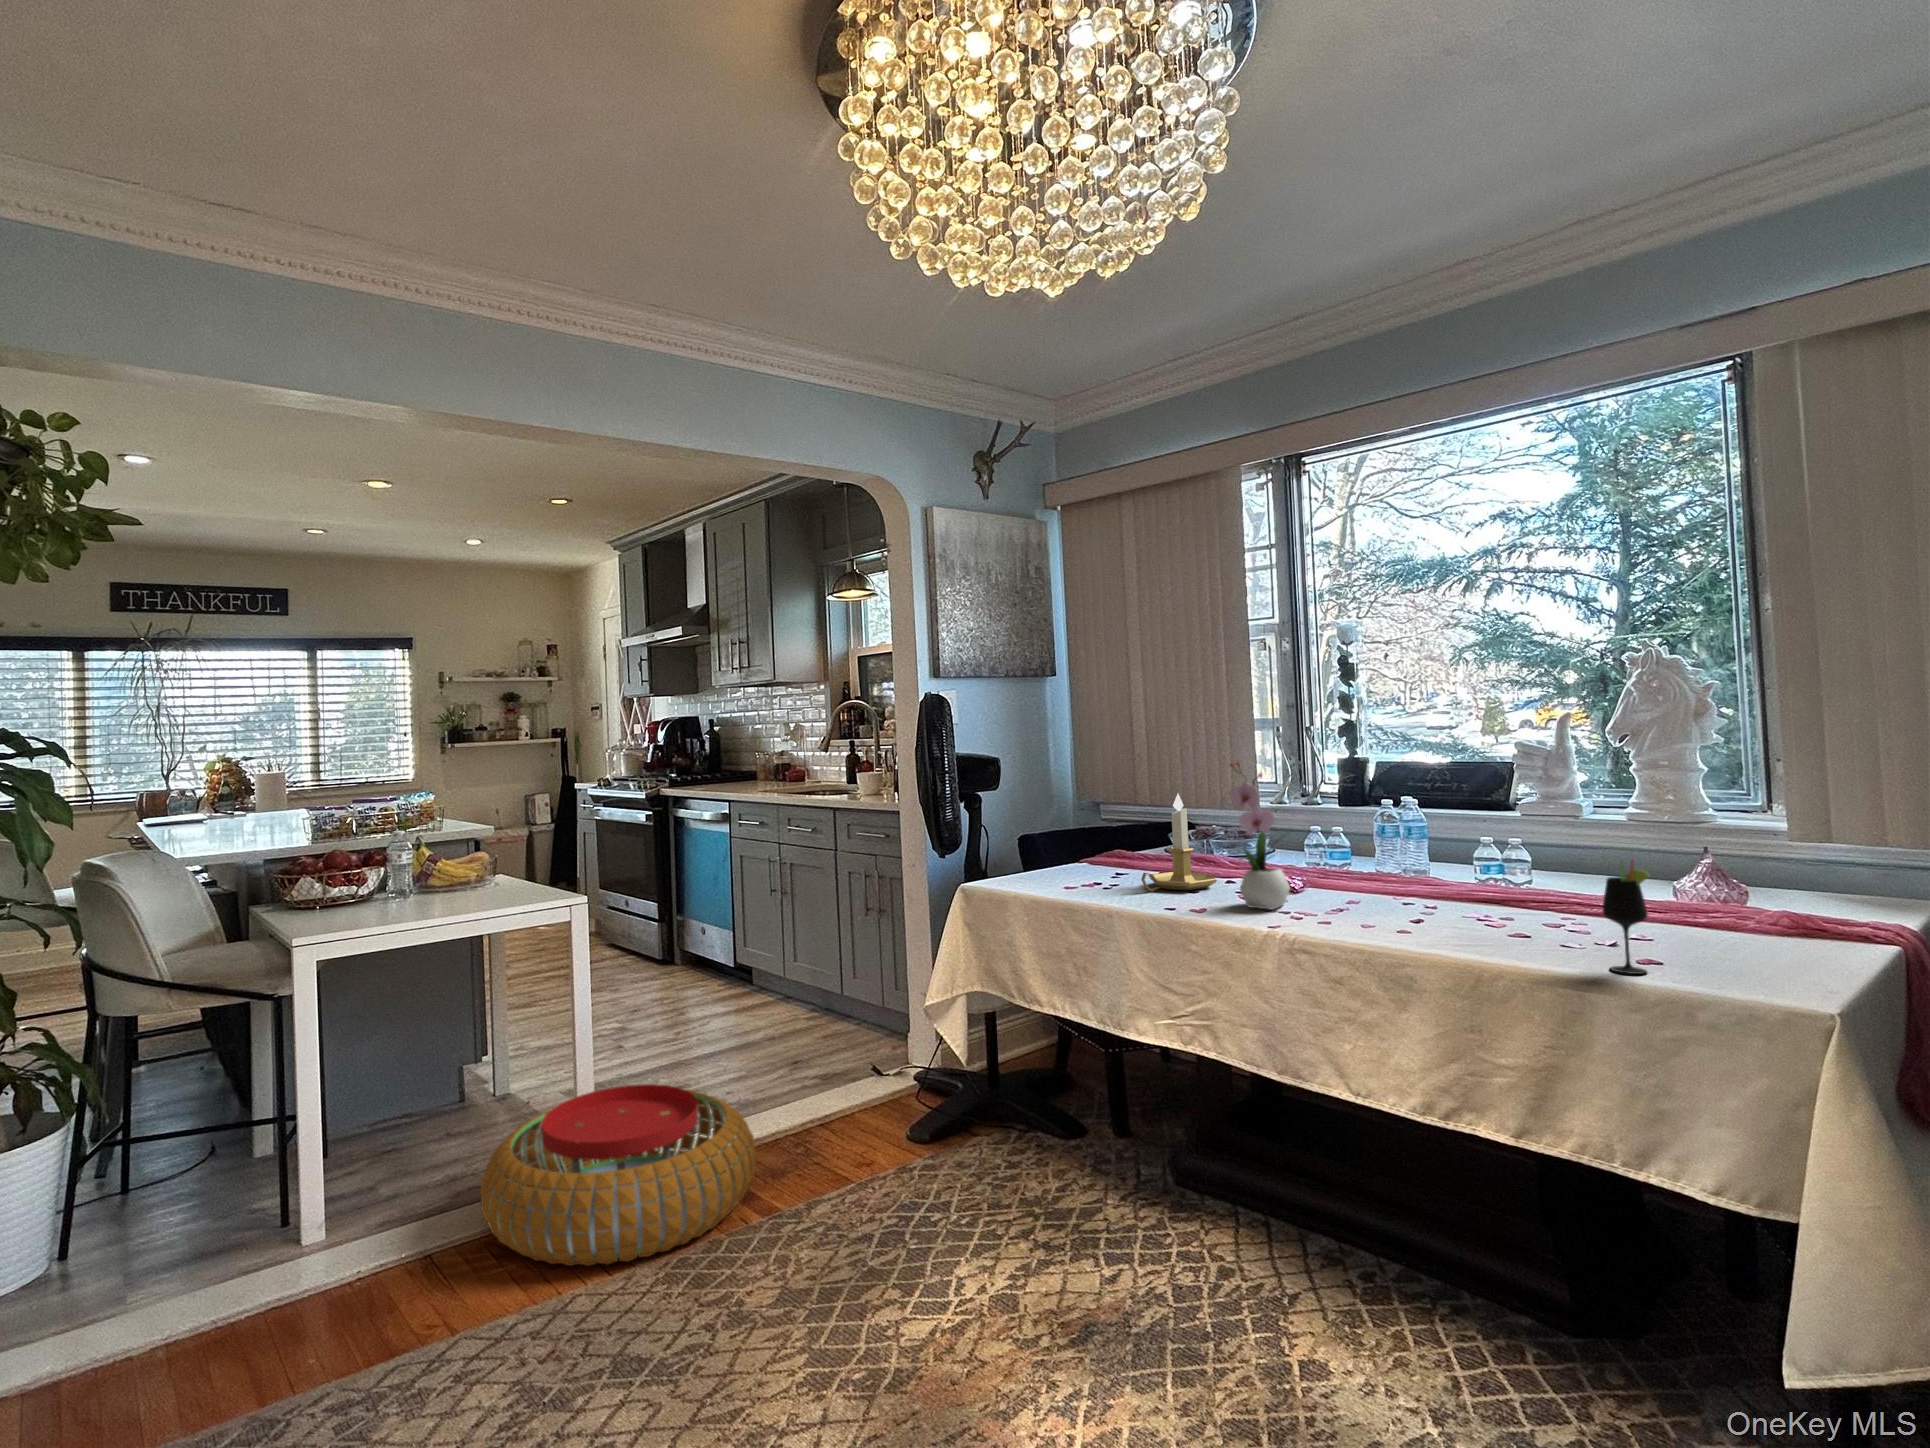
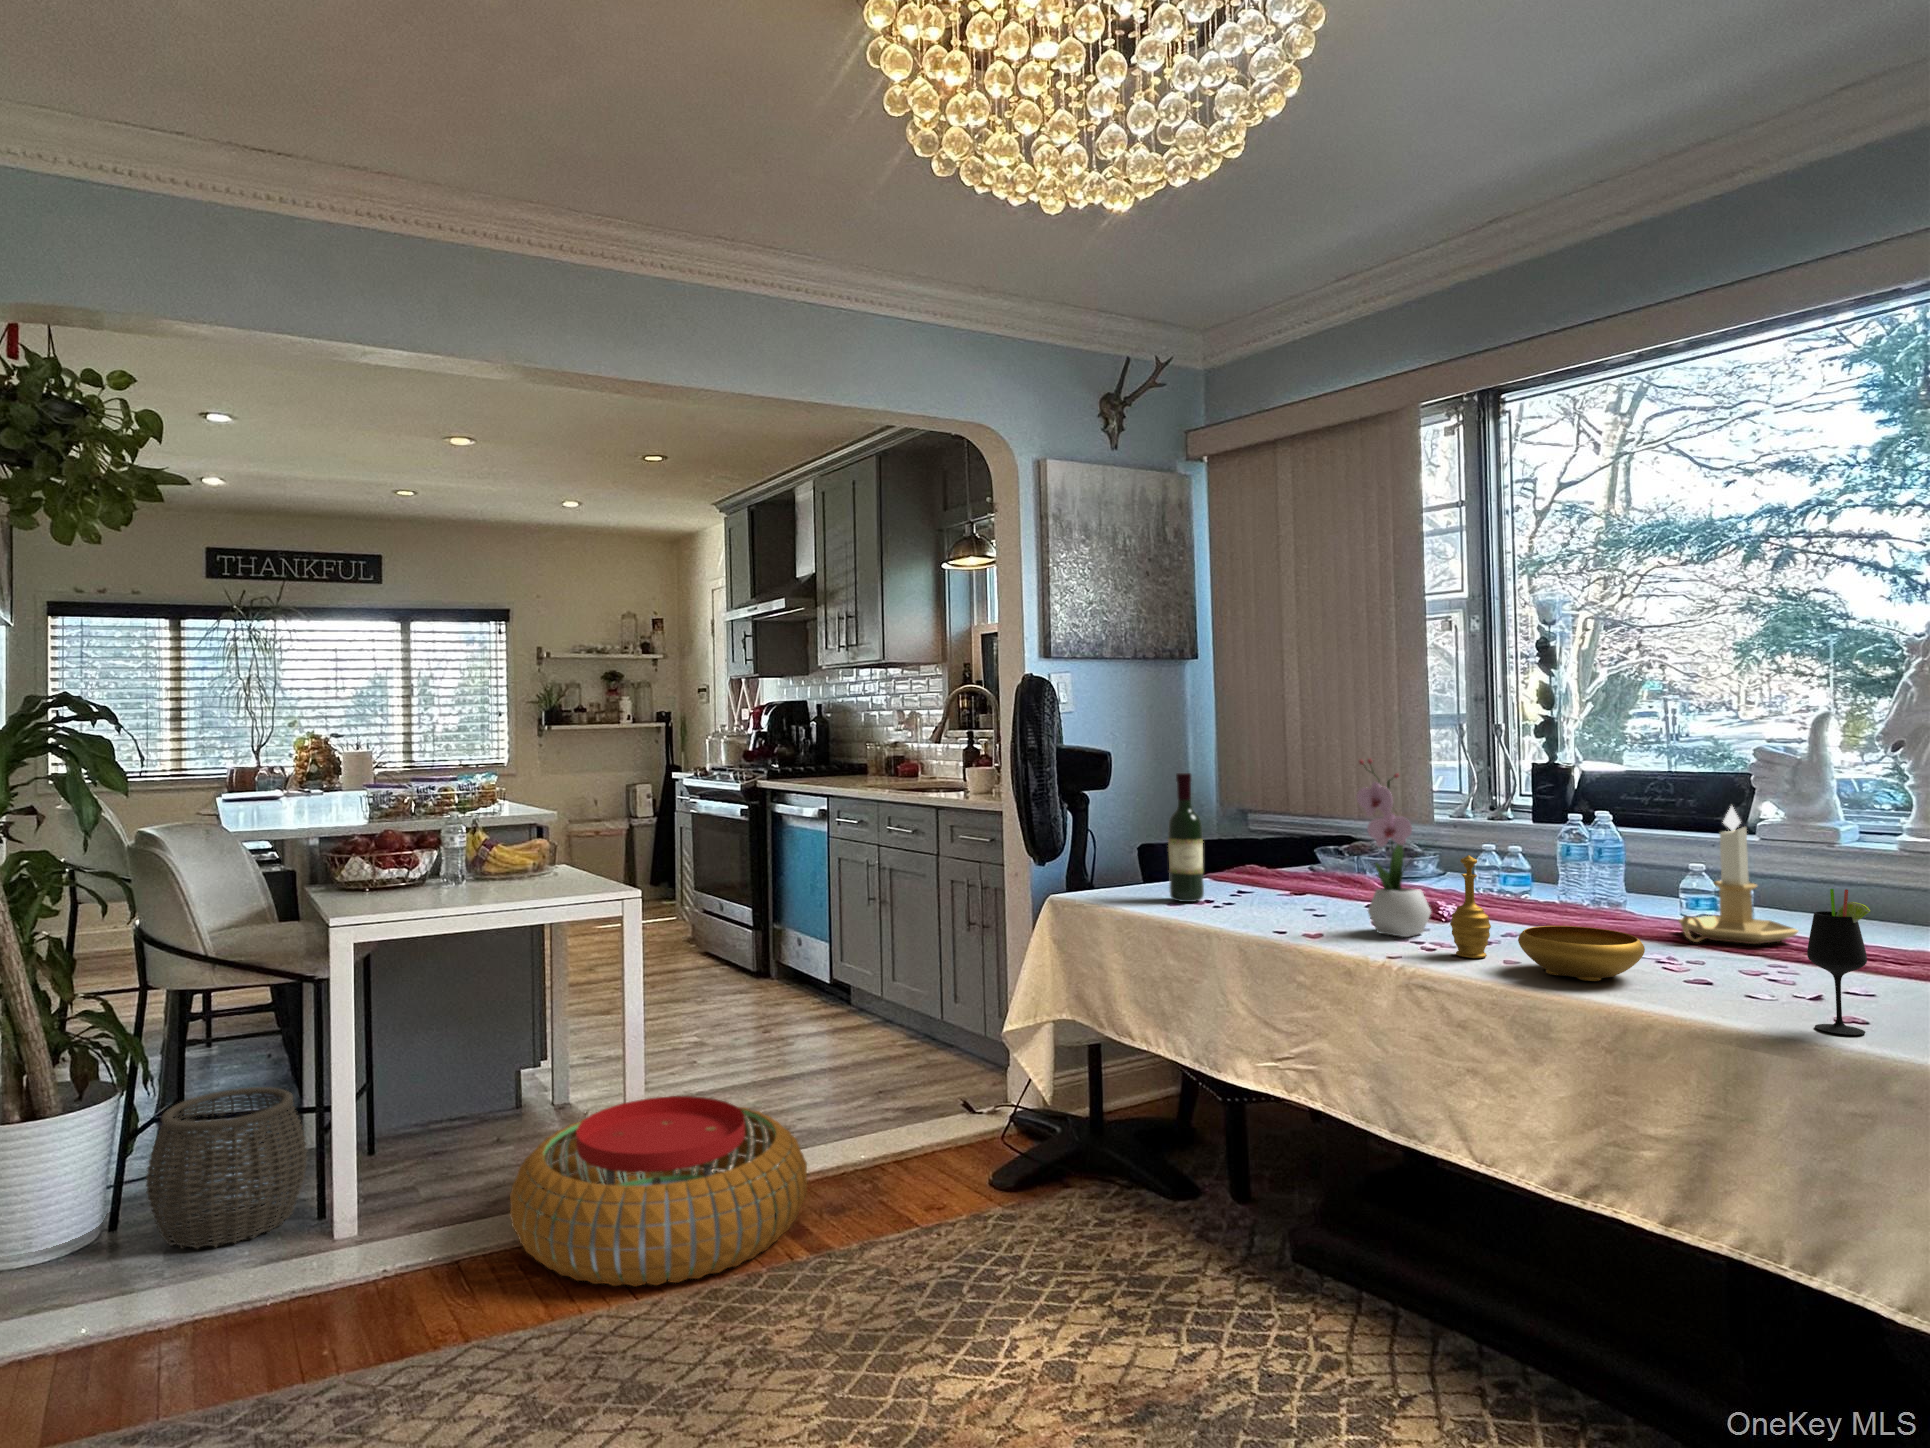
wine bottle: none [1064,777,1094,887] -> present [1168,773,1204,902]
candlestick: present [1141,794,1217,891] -> present [1679,806,1798,944]
decorative bowl: none [1312,840,1470,940] -> present [1450,855,1645,981]
woven basket: none [105,1106,269,1271] -> present [146,1087,307,1249]

